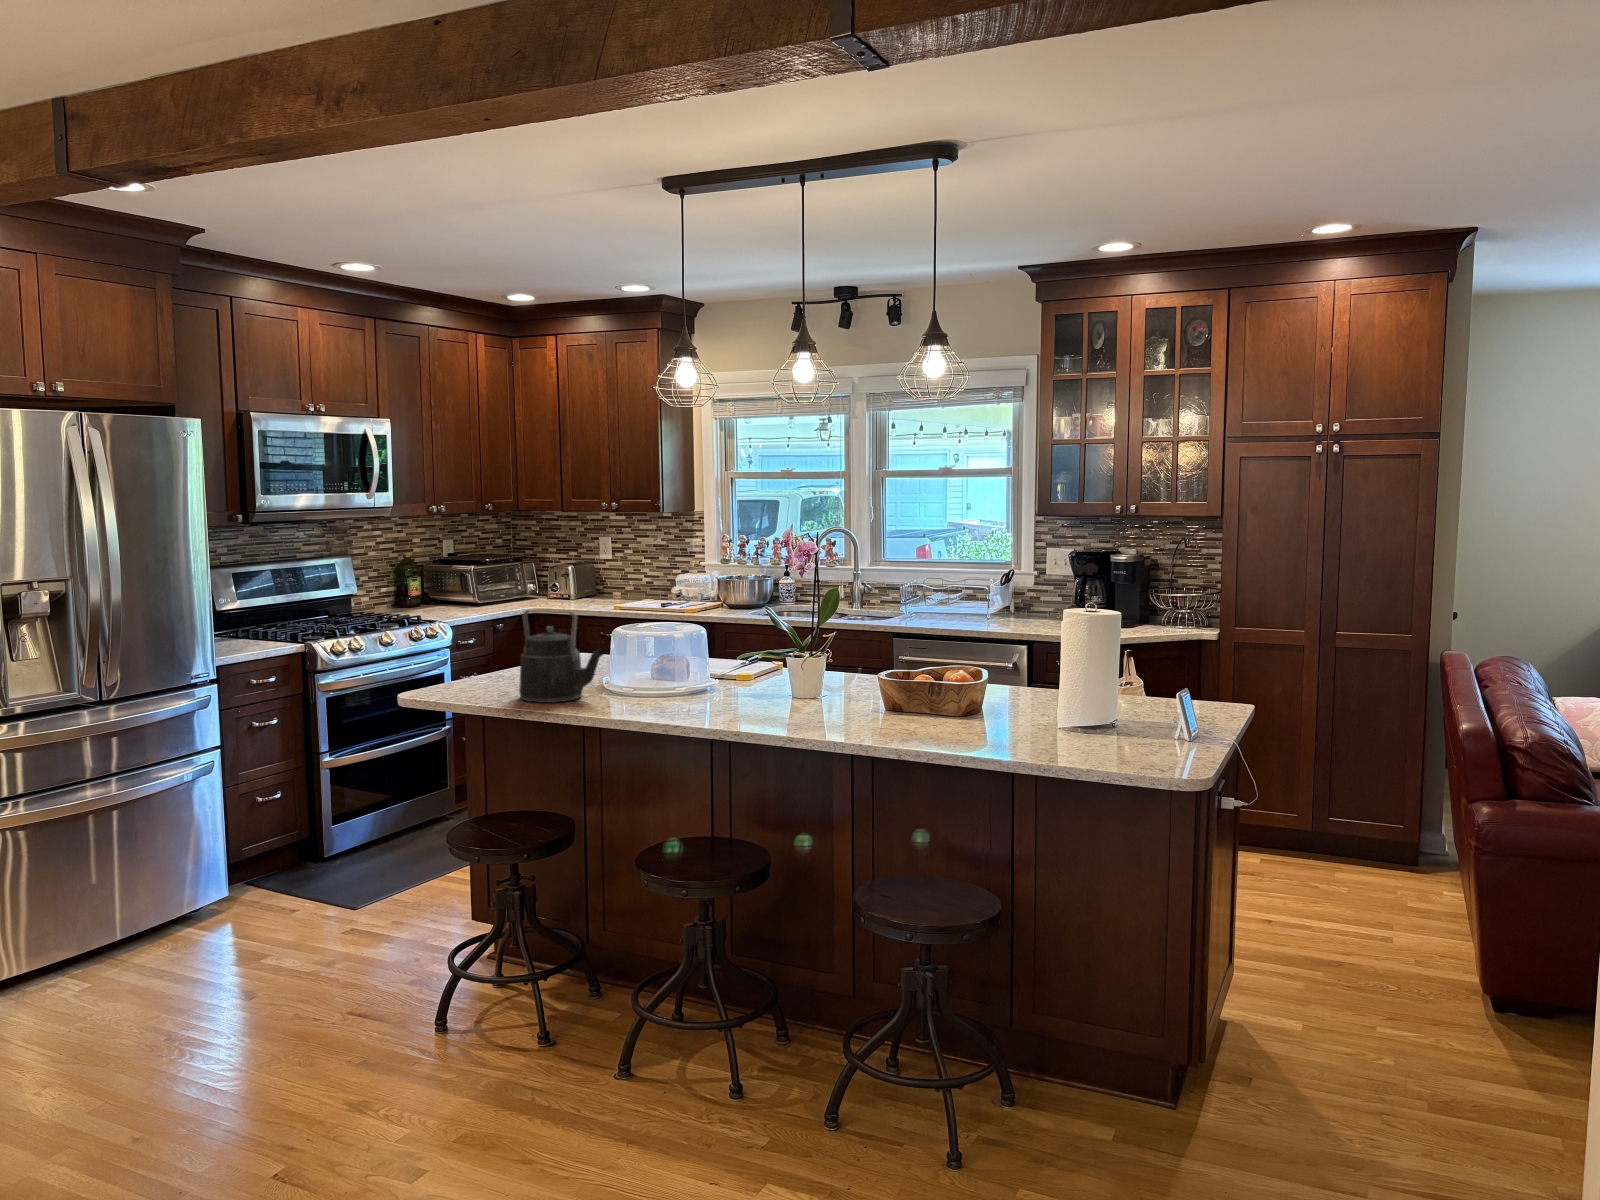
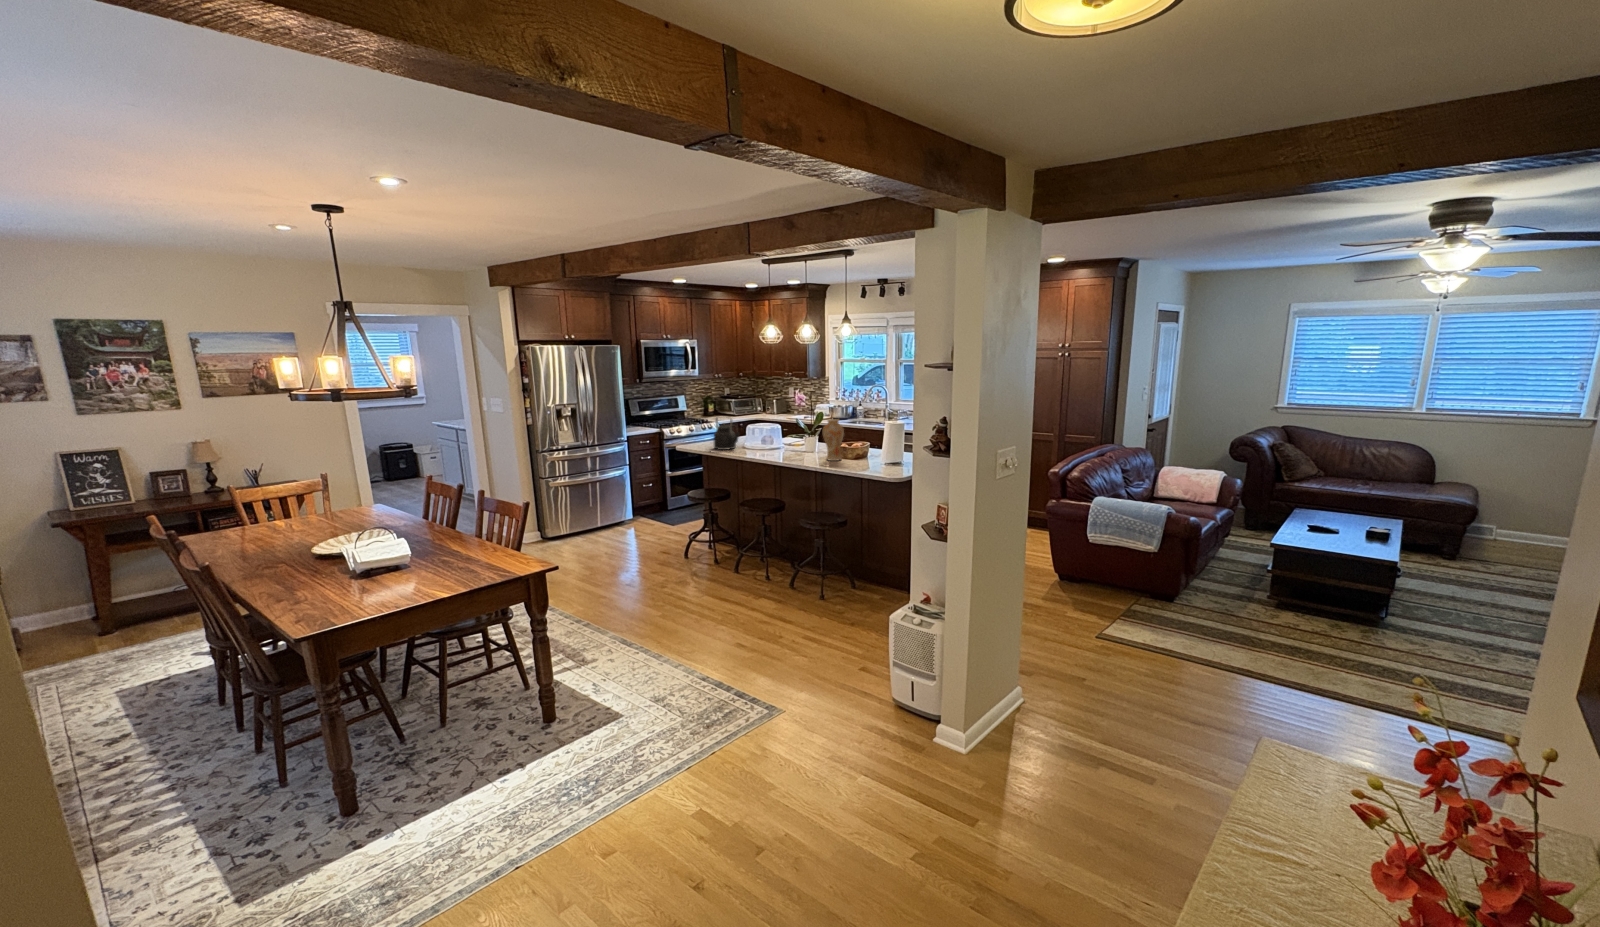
vase: none [878,612,937,728] -> present [823,419,844,461]

